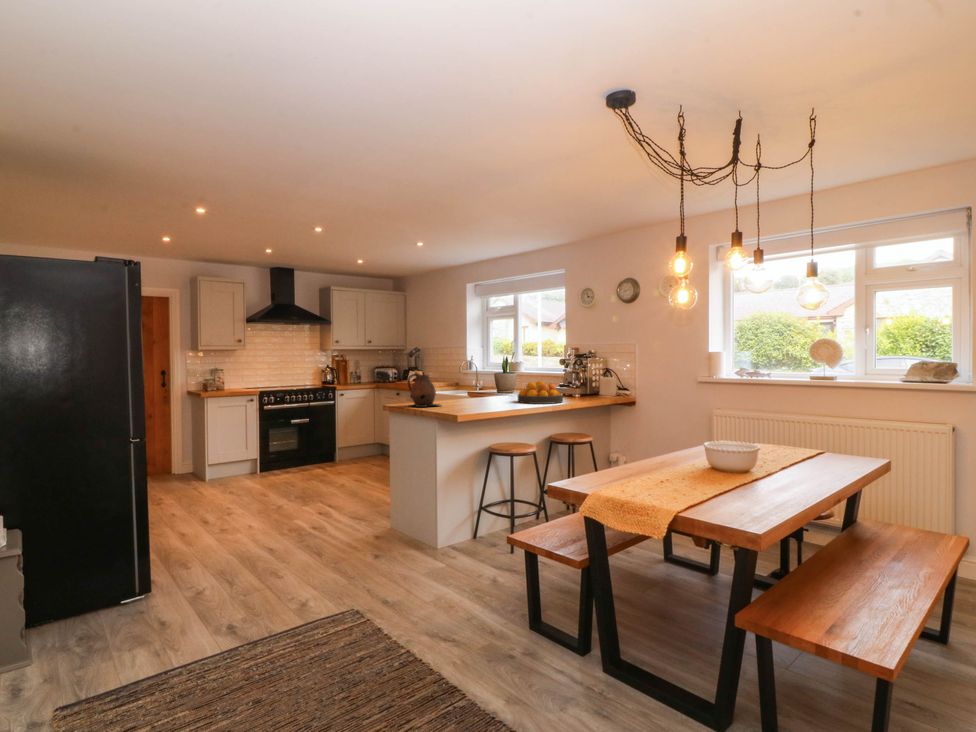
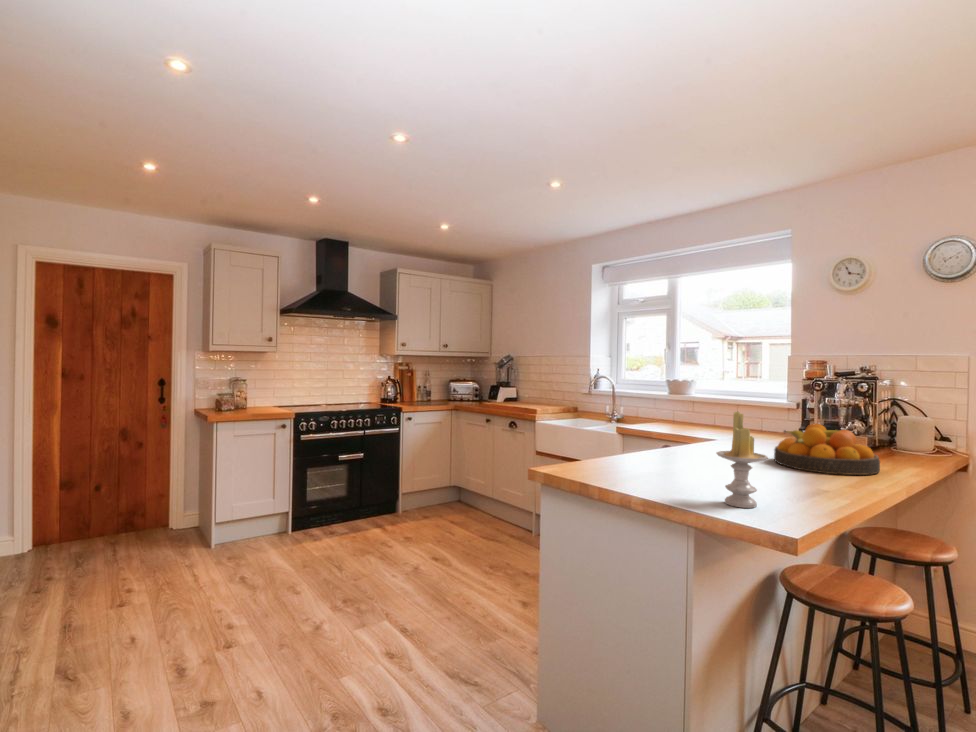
potted plant: present [494,352,516,393] -> none [664,364,702,433]
ceramic pitcher: present [408,371,439,407] -> none [585,401,658,484]
candle: none [451,372,470,411] -> present [716,412,768,508]

